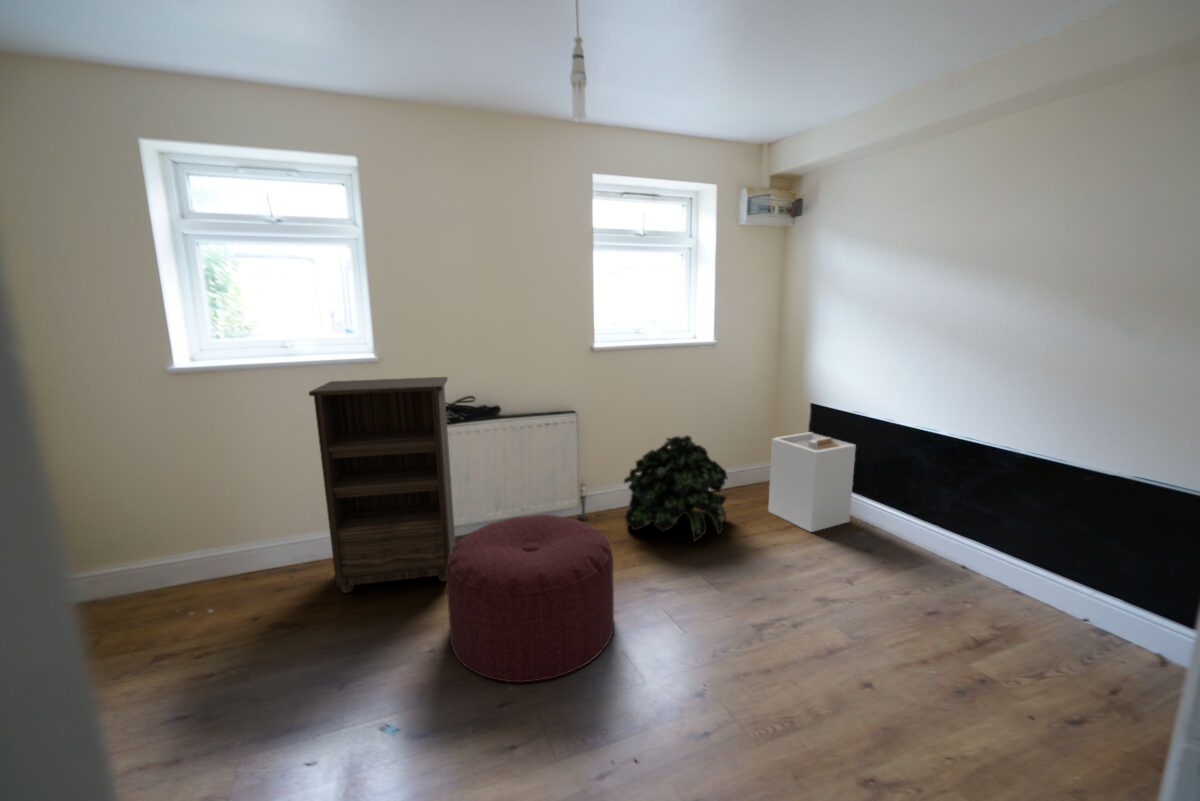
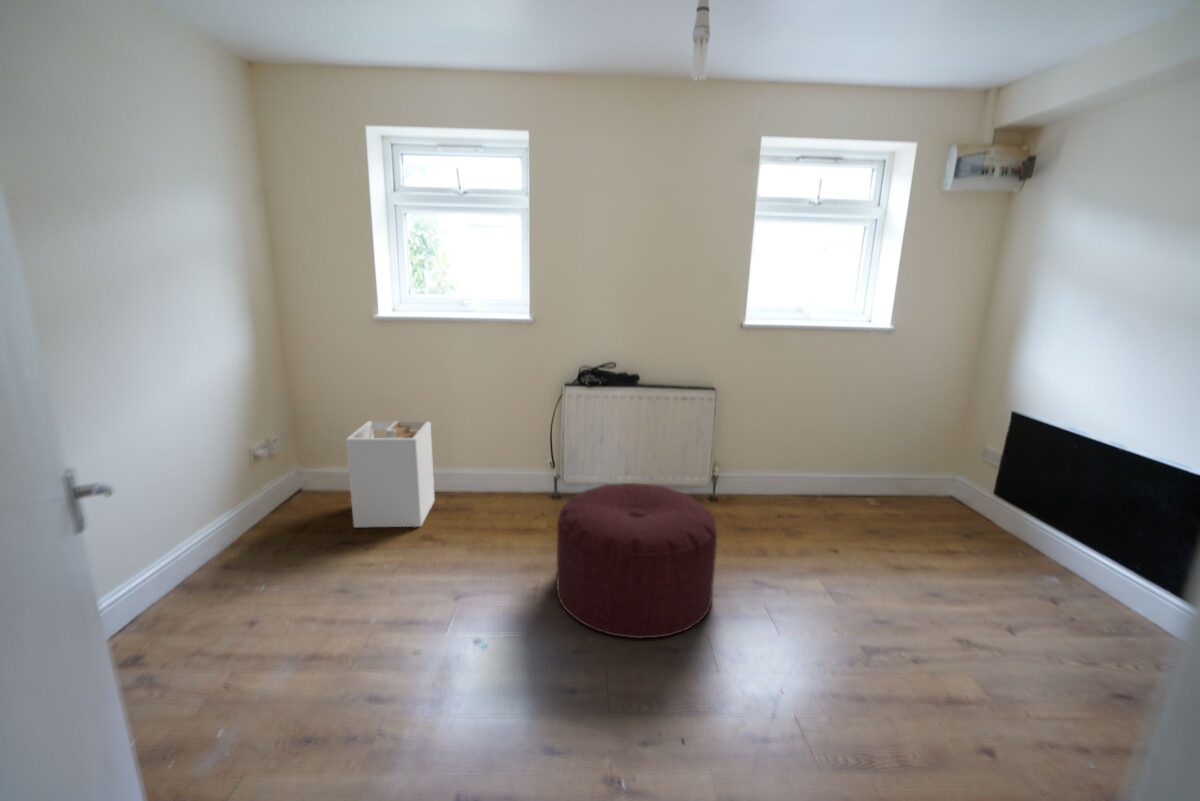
bookshelf: present [309,377,455,593] -> none [469,337,589,531]
laundry hamper: present [768,432,856,532] -> present [346,421,435,527]
potted plant: present [624,436,727,541] -> none [754,428,879,546]

